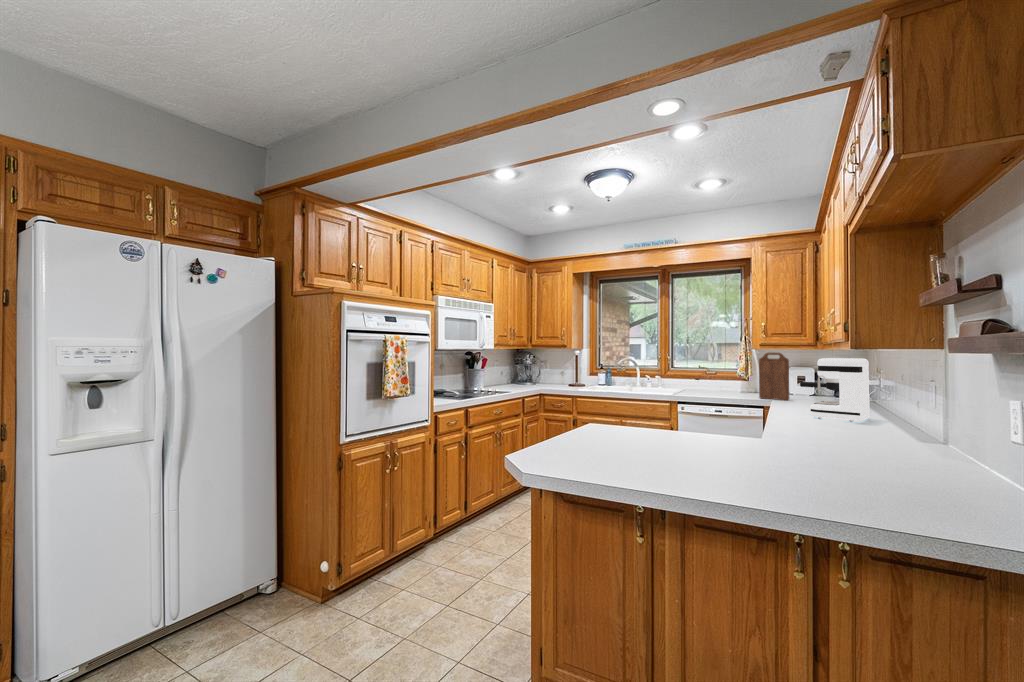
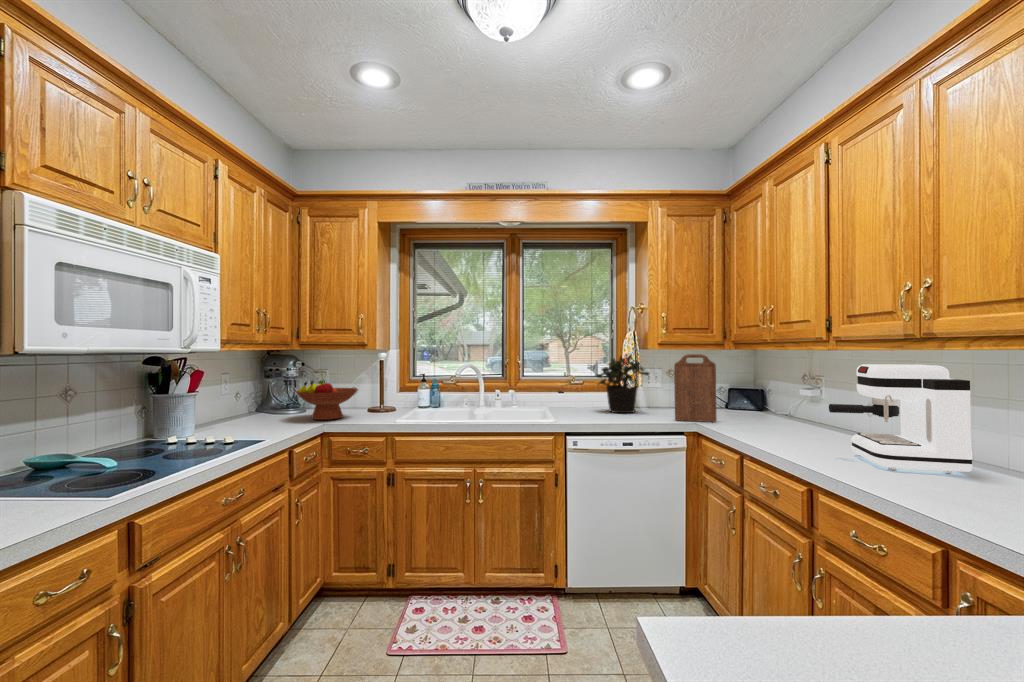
potted plant: none [713,352,752,394] -> present [596,354,649,413]
fruit bowl: none [529,365,561,387] -> present [296,380,358,420]

